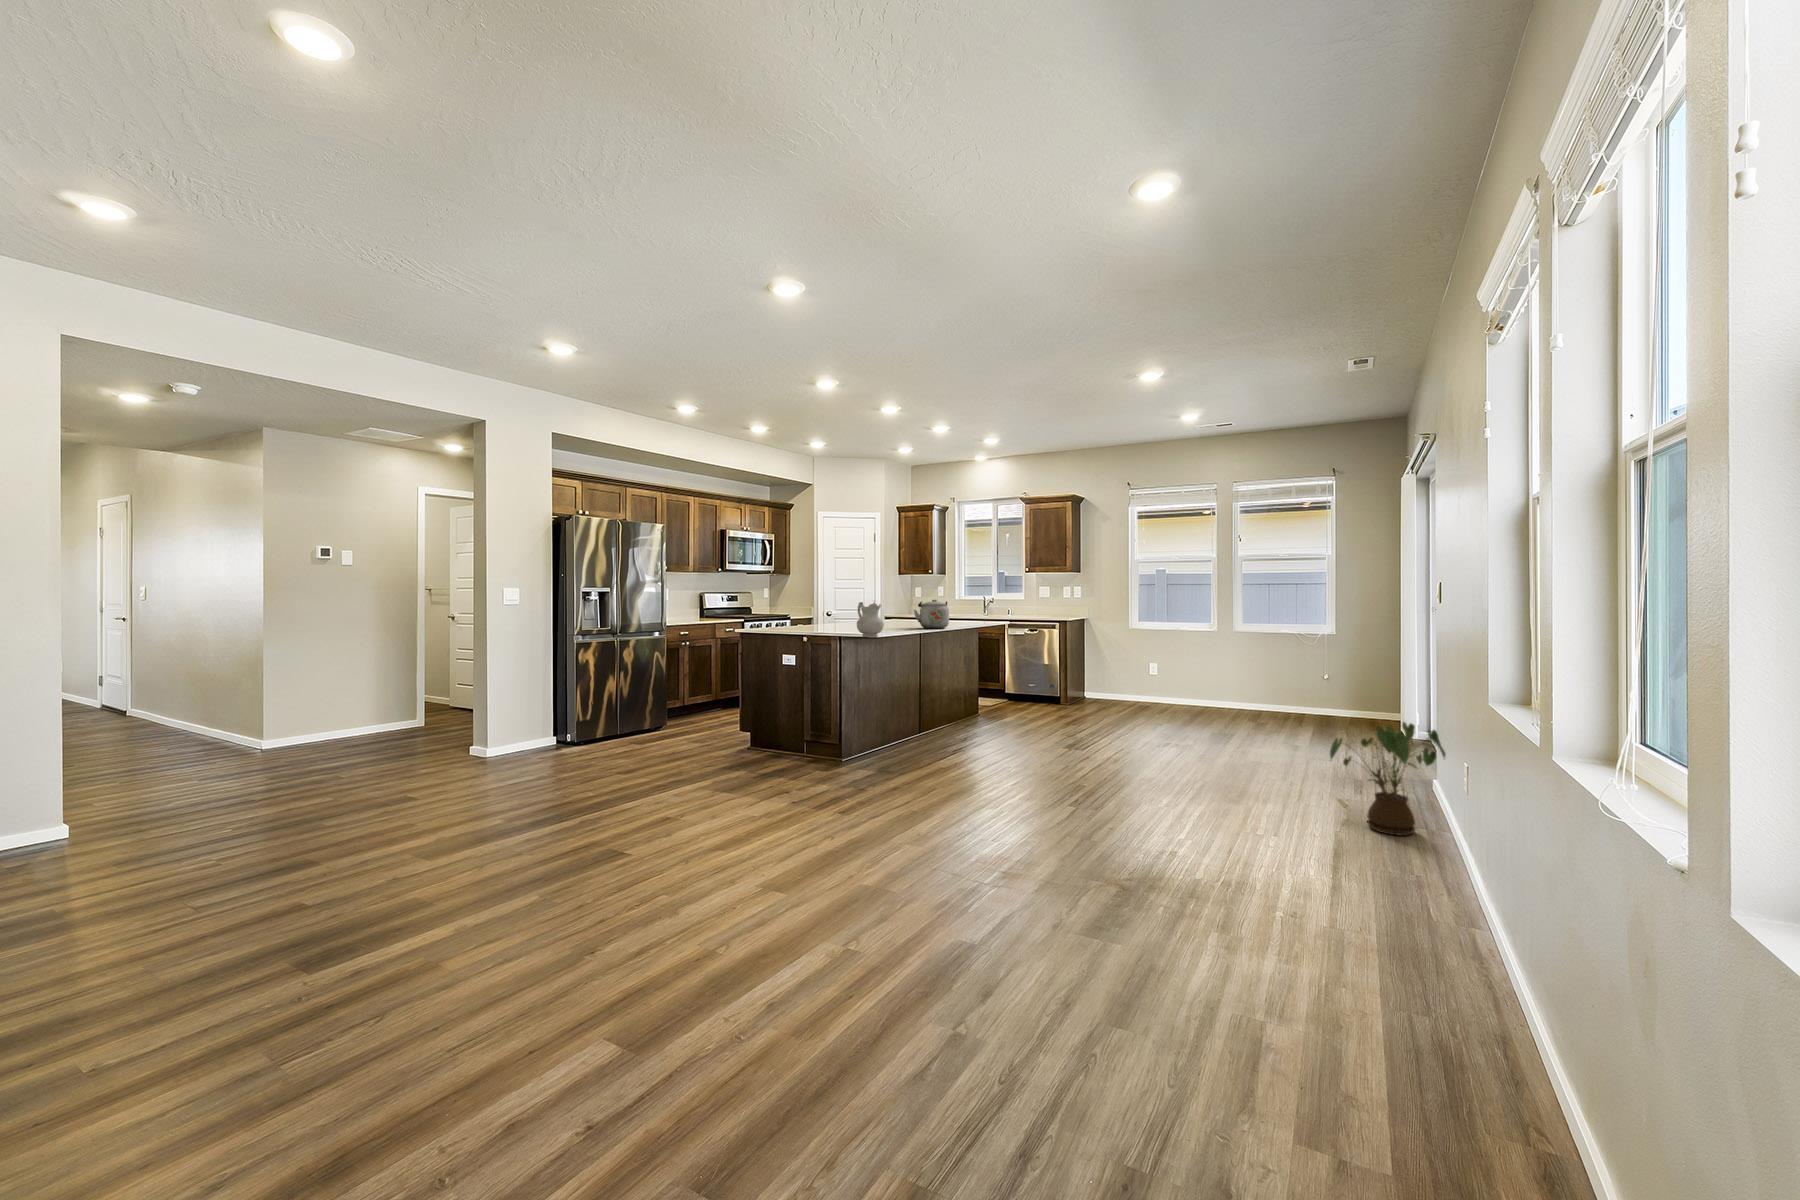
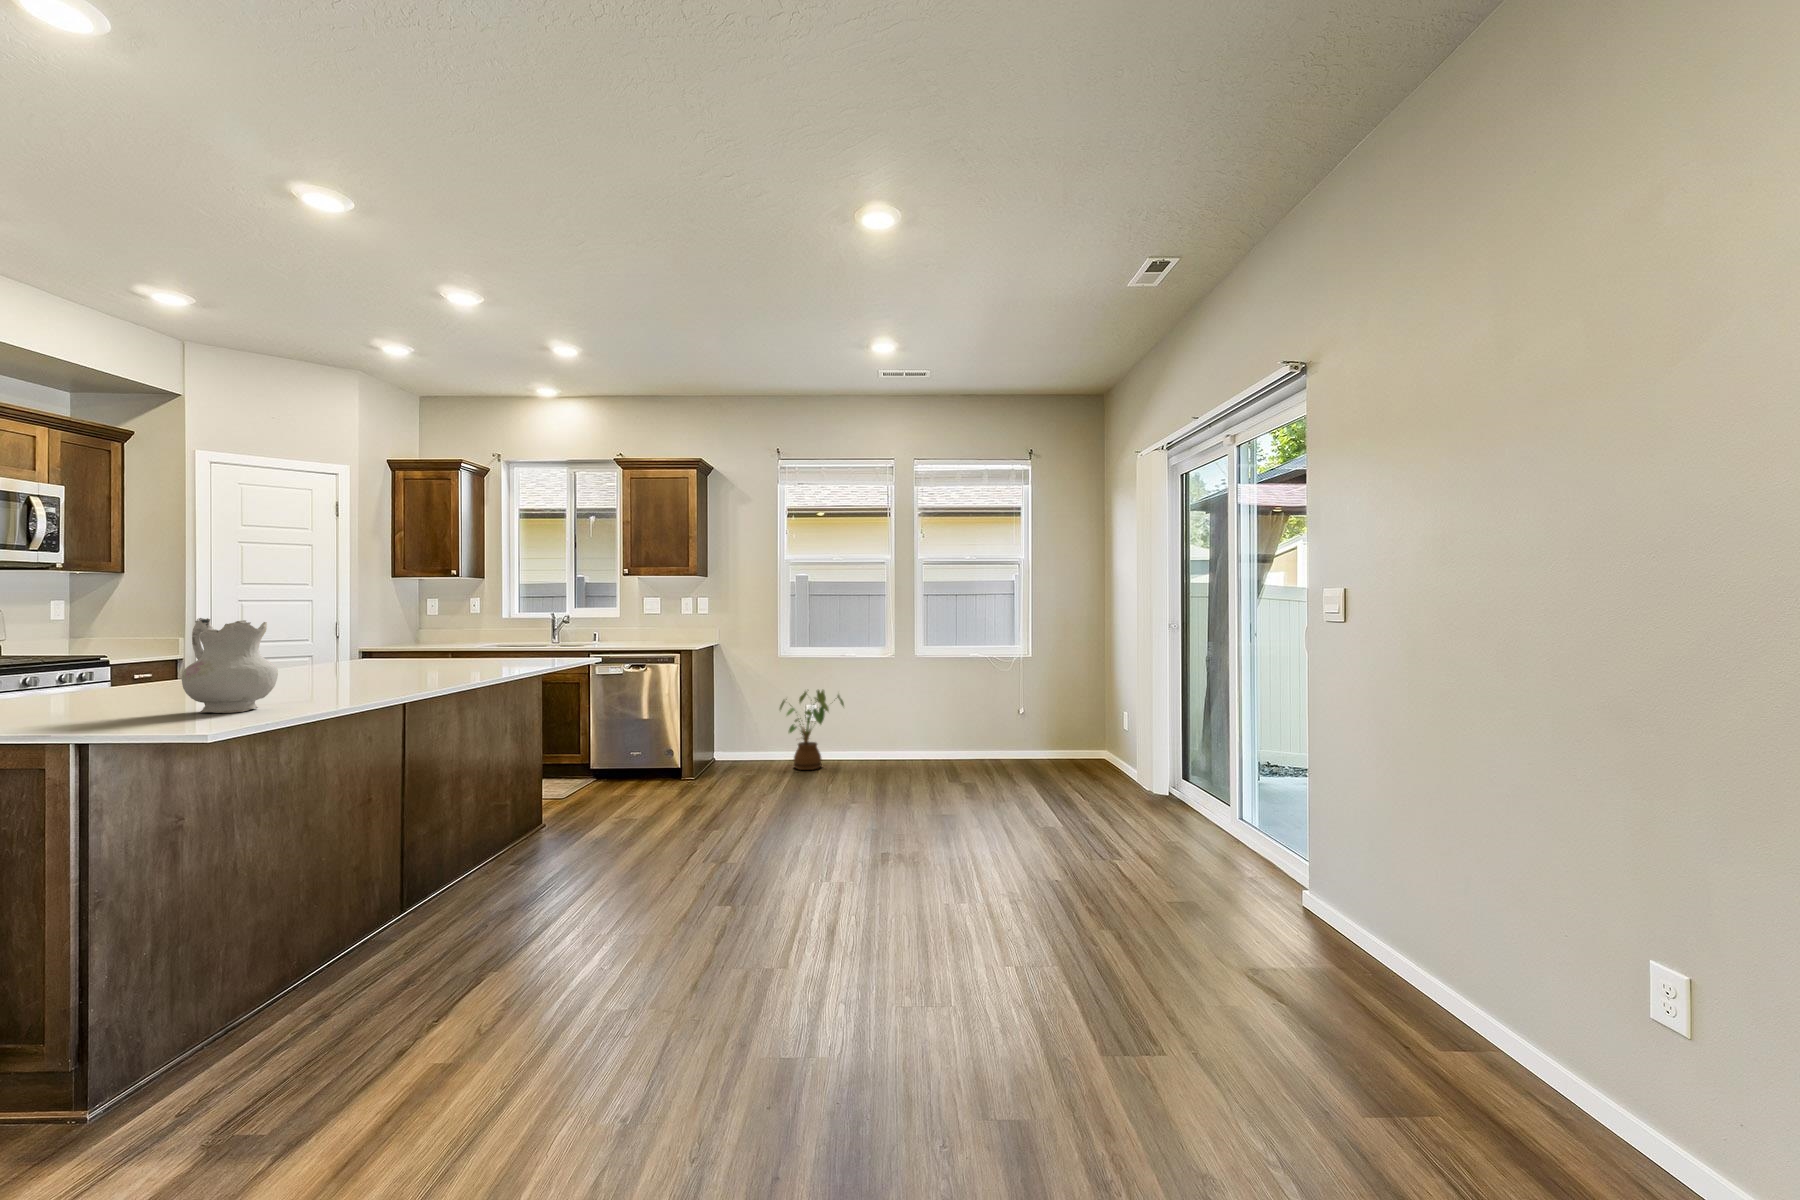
kettle: present [914,600,949,629] -> none [396,615,480,674]
house plant: present [1330,722,1446,836] -> present [780,690,844,770]

